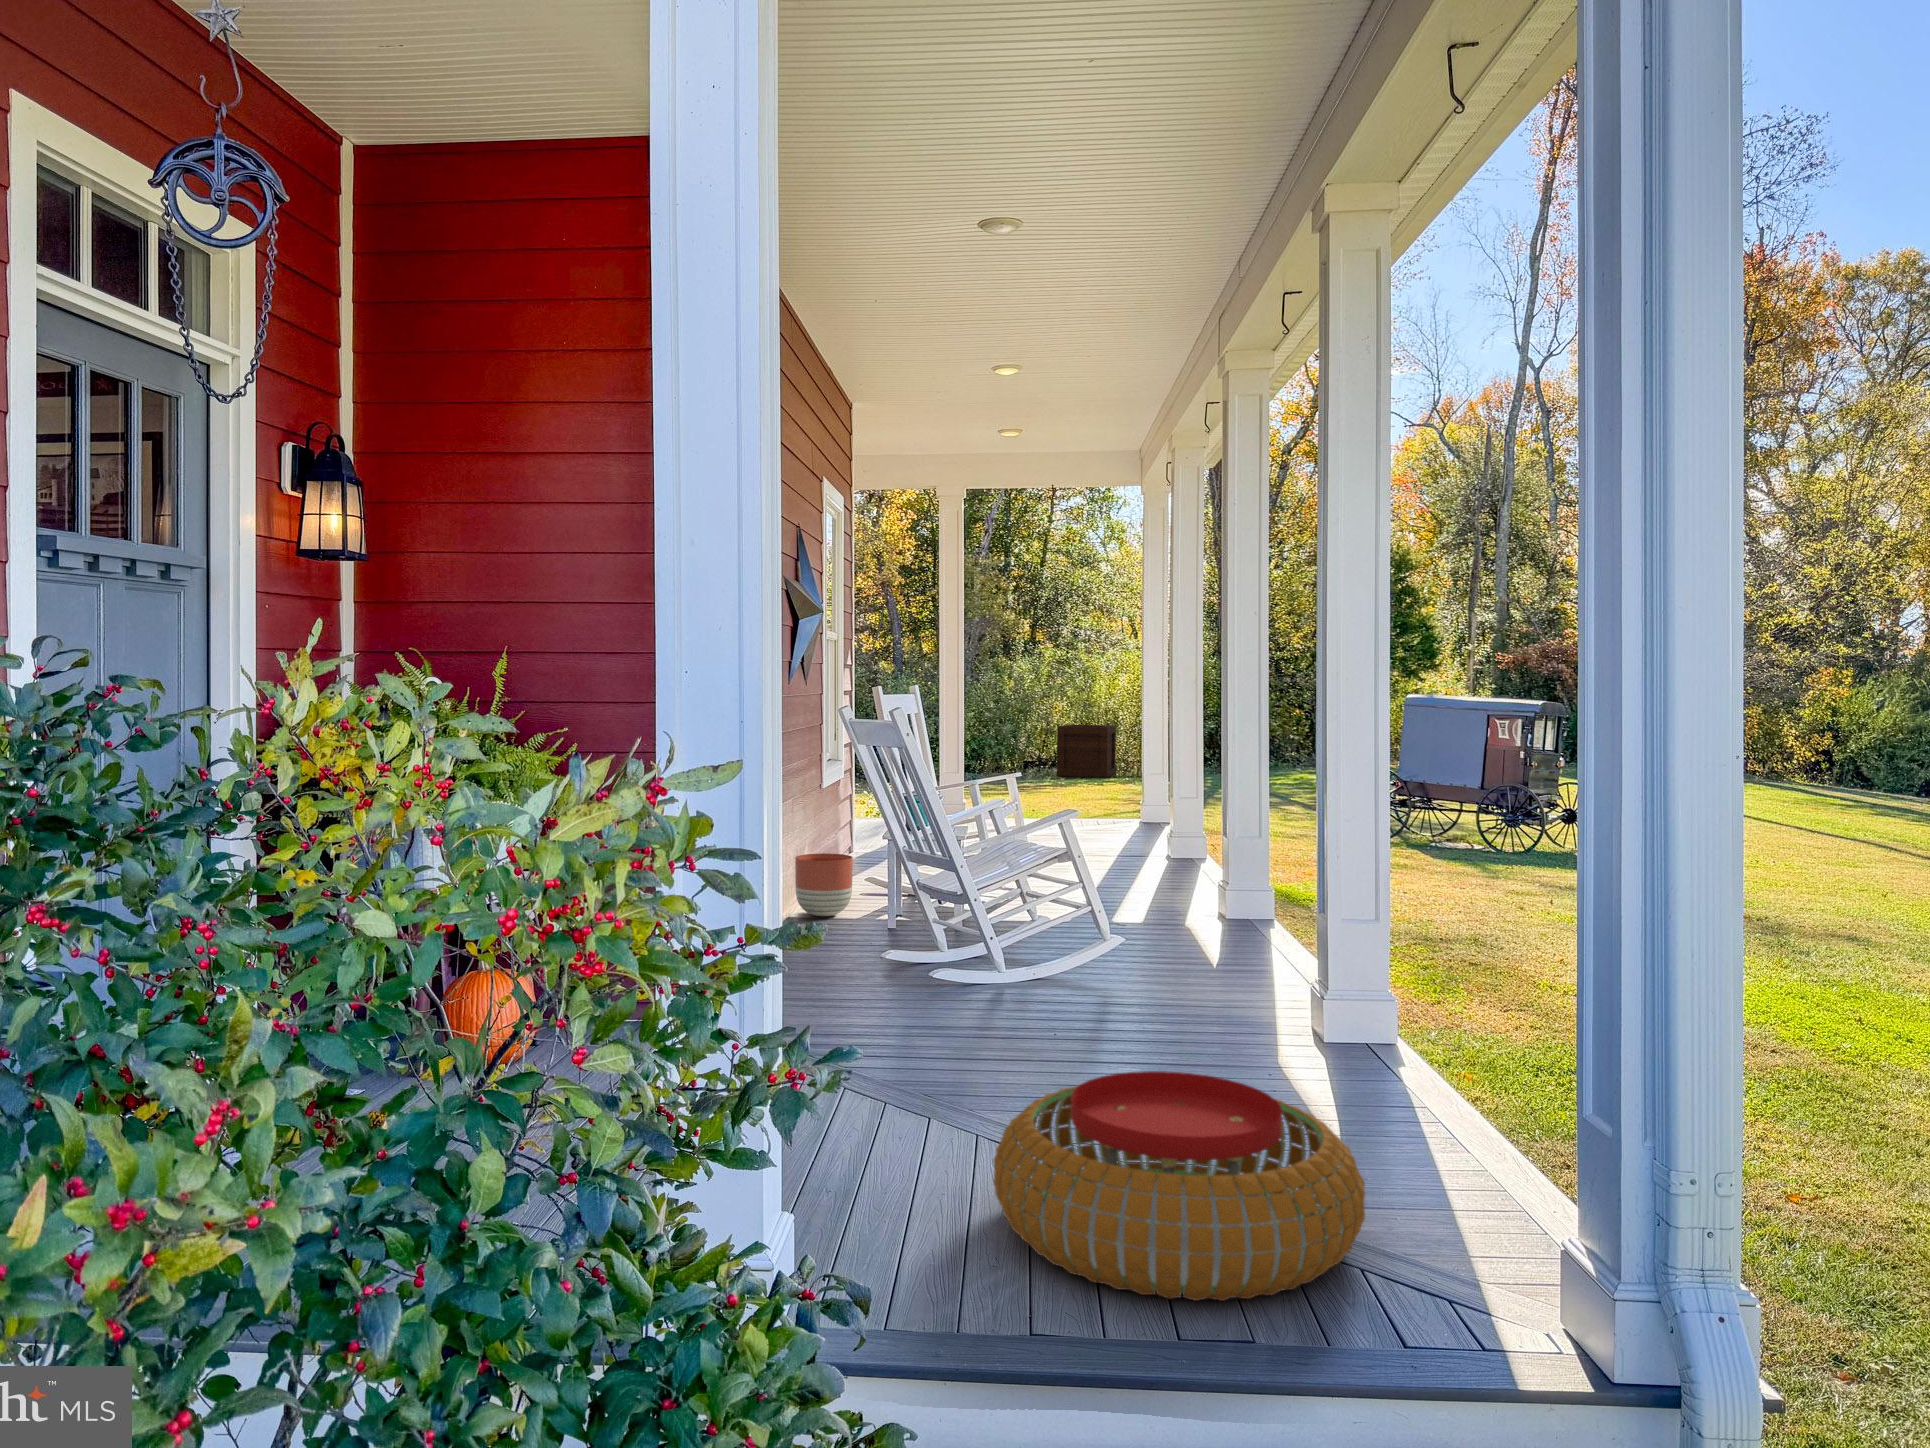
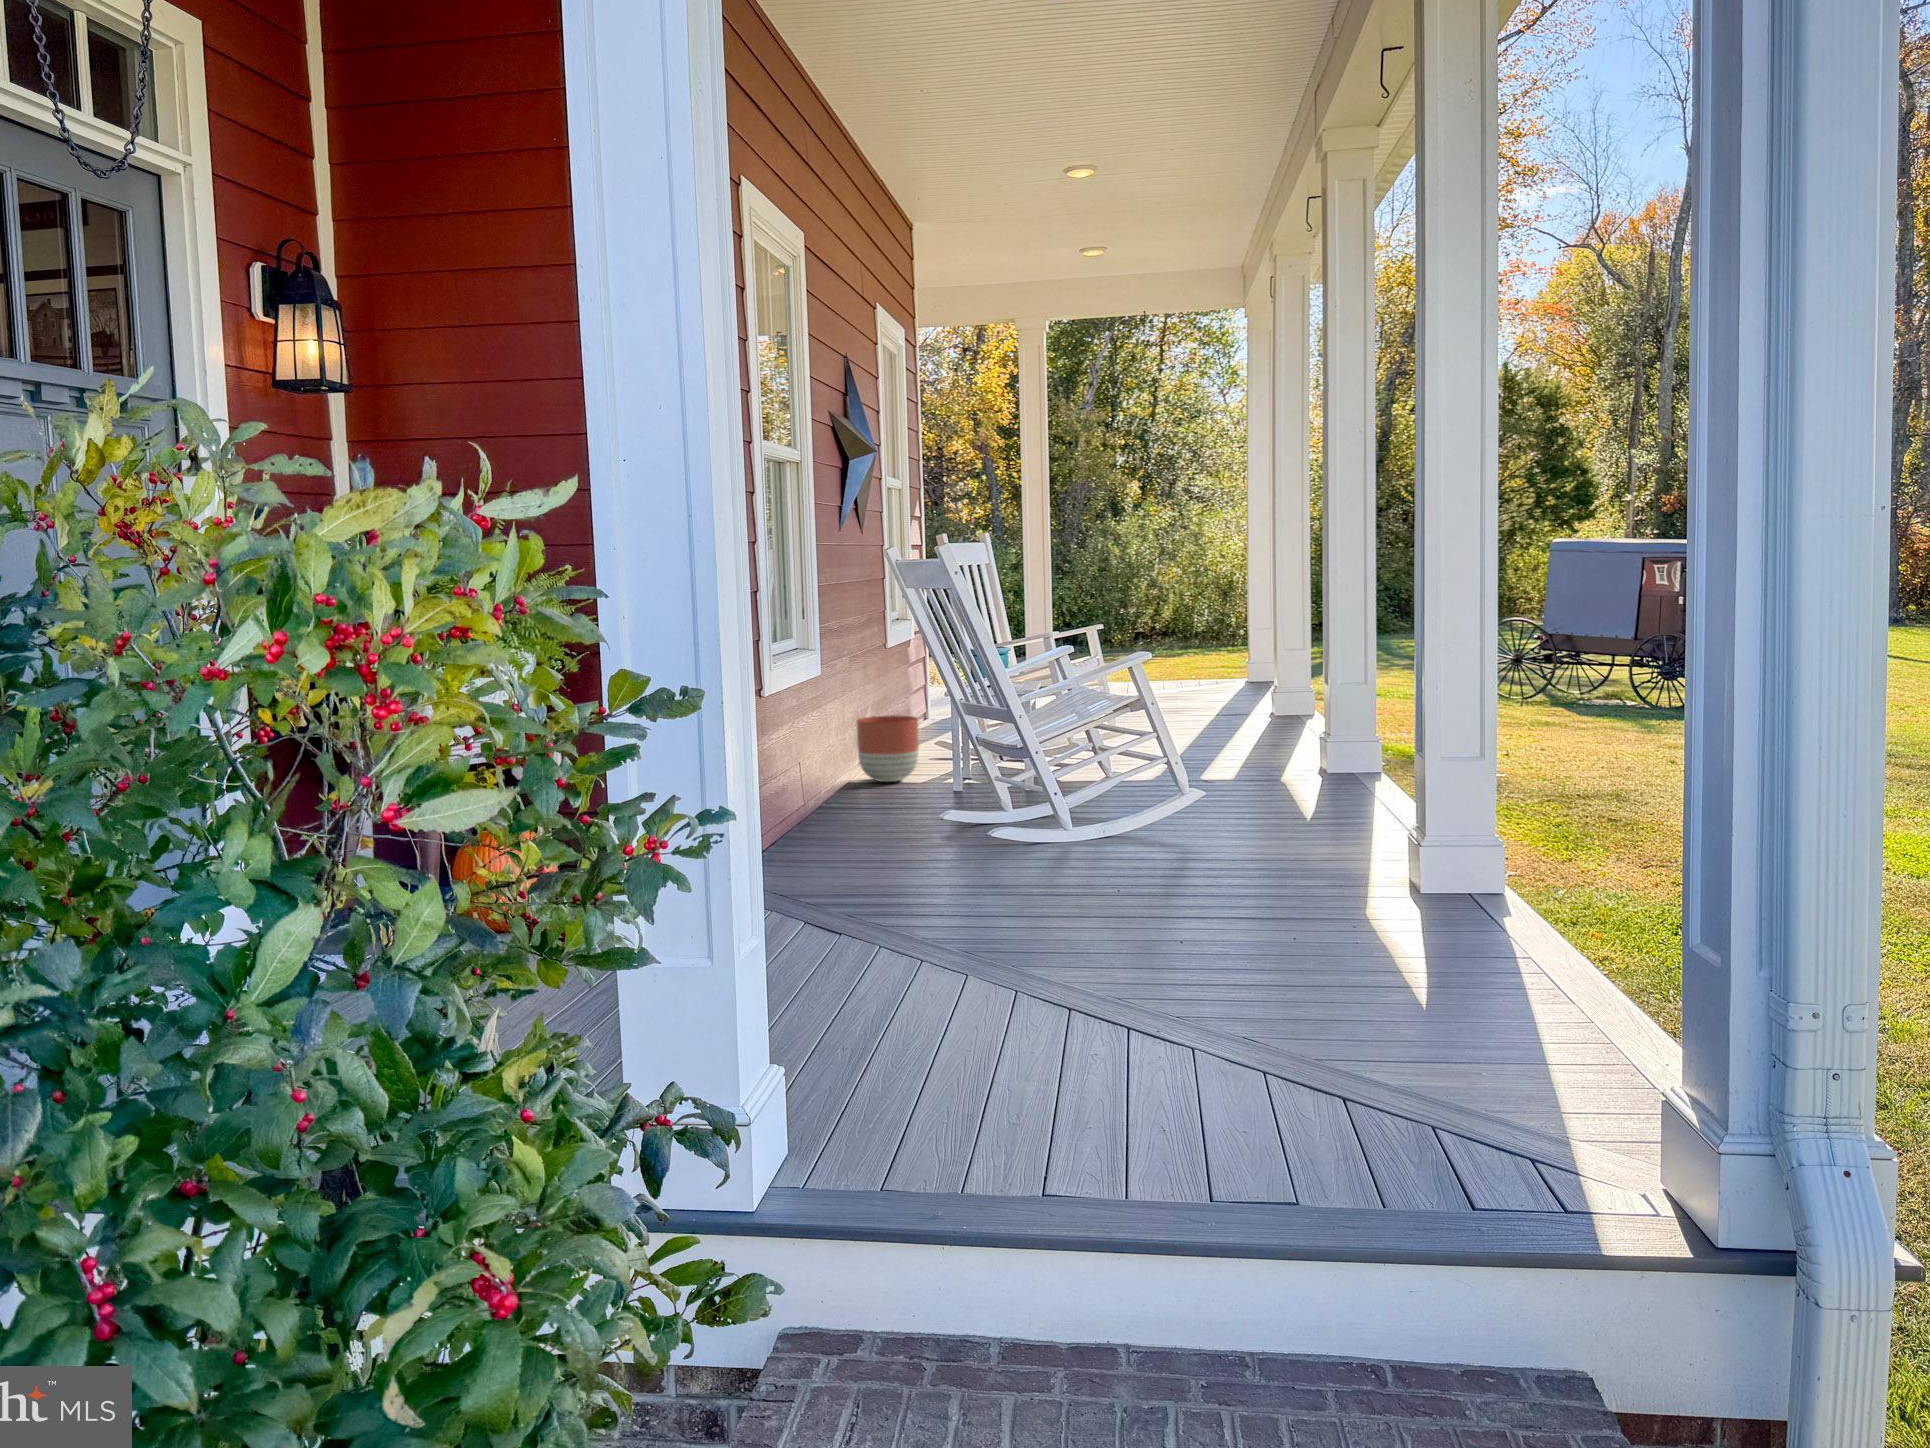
wooden crate: present [1057,725,1116,778] -> none [1164,587,1229,644]
pouf: present [993,1071,1365,1301] -> none [1017,915,1438,1159]

